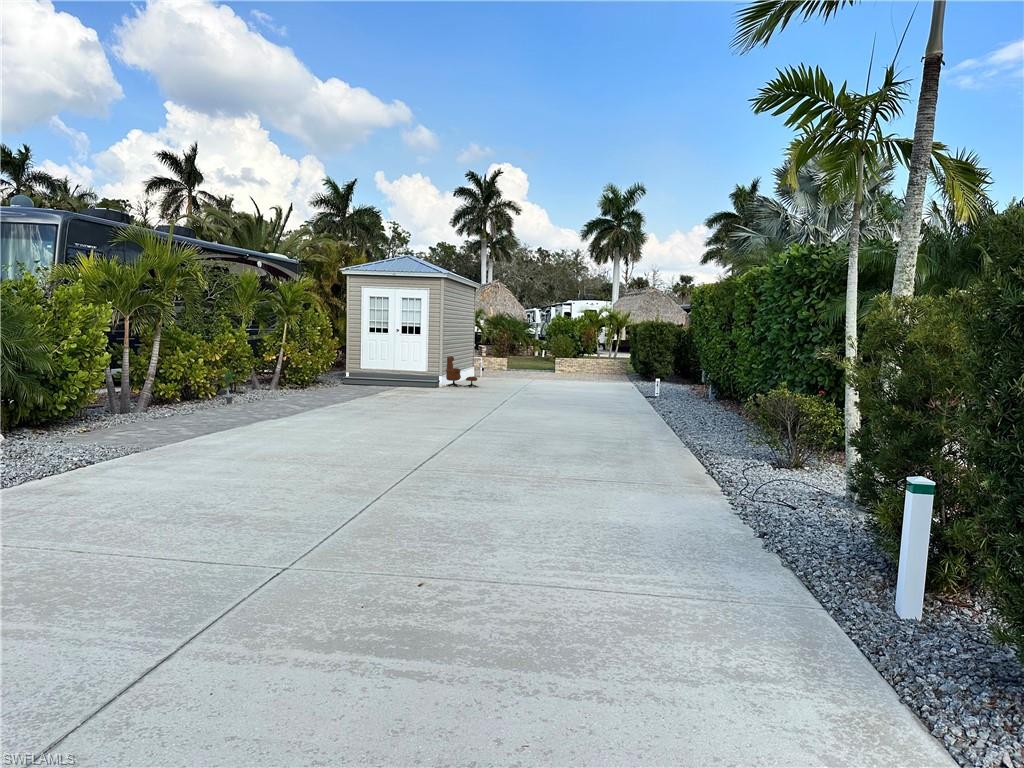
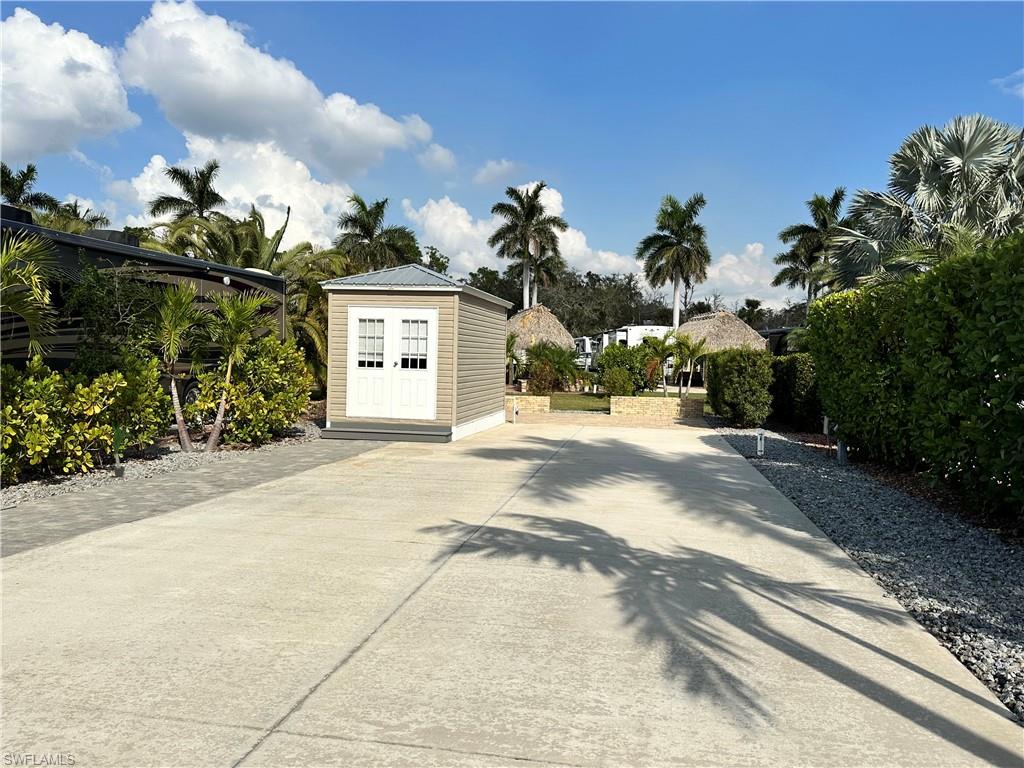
lounge chair: present [446,356,478,387] -> none [461,398,506,441]

